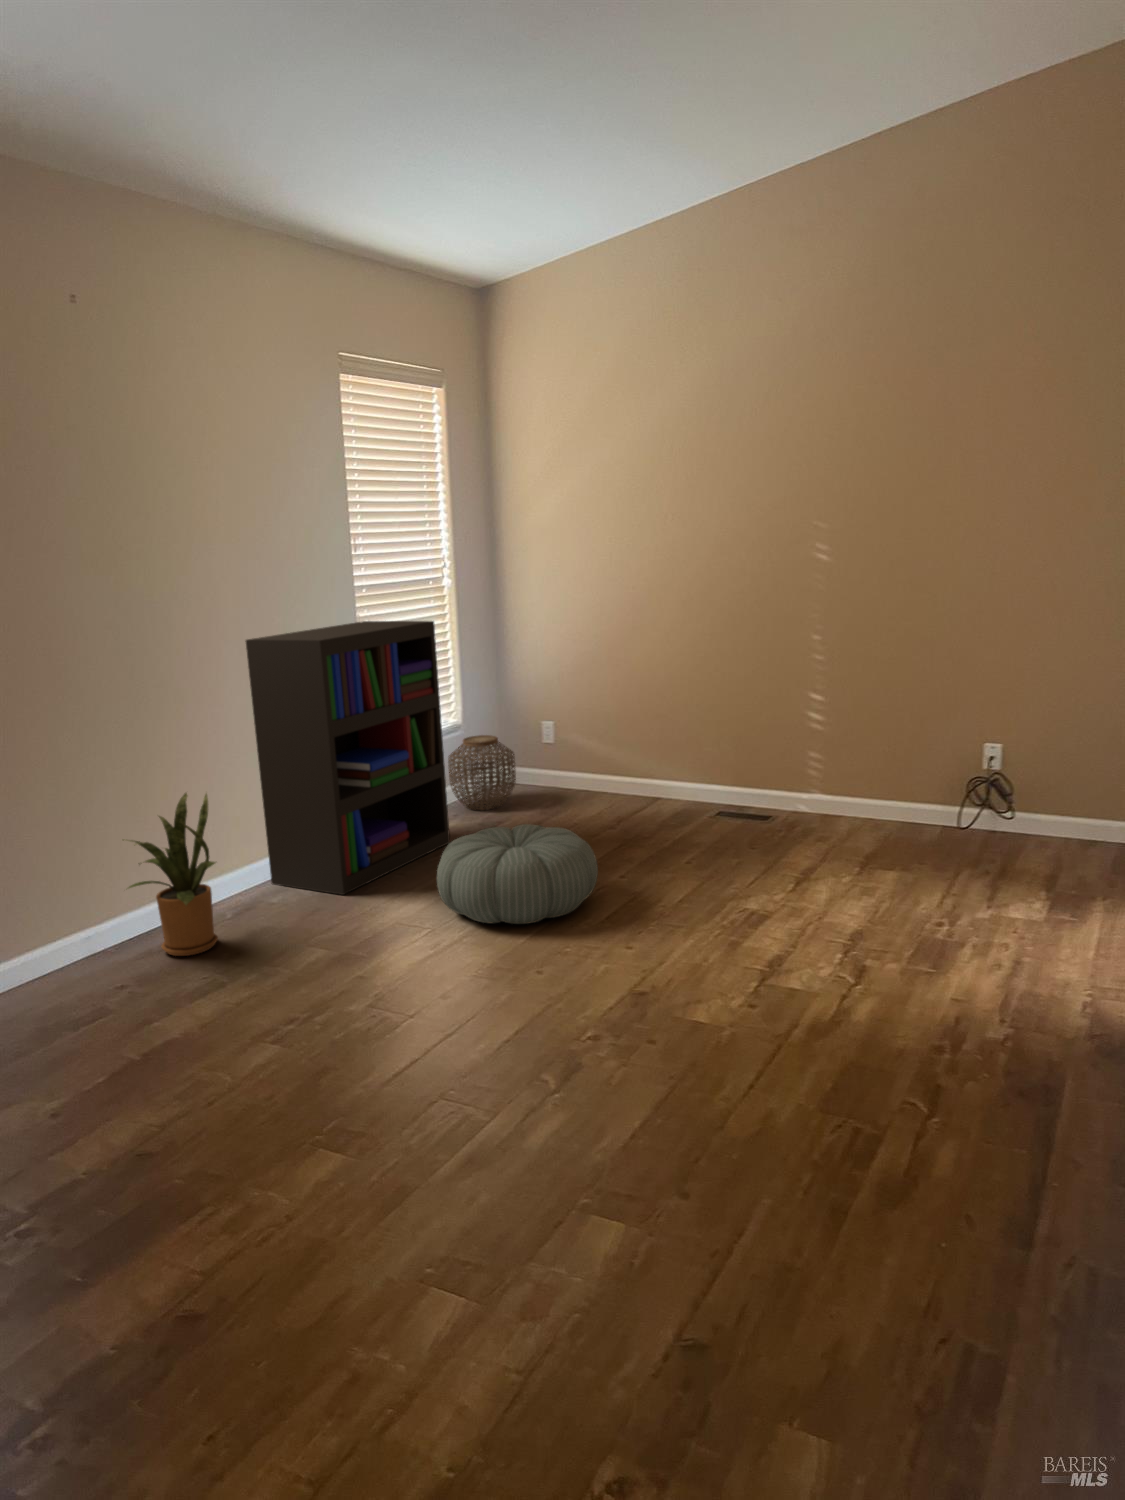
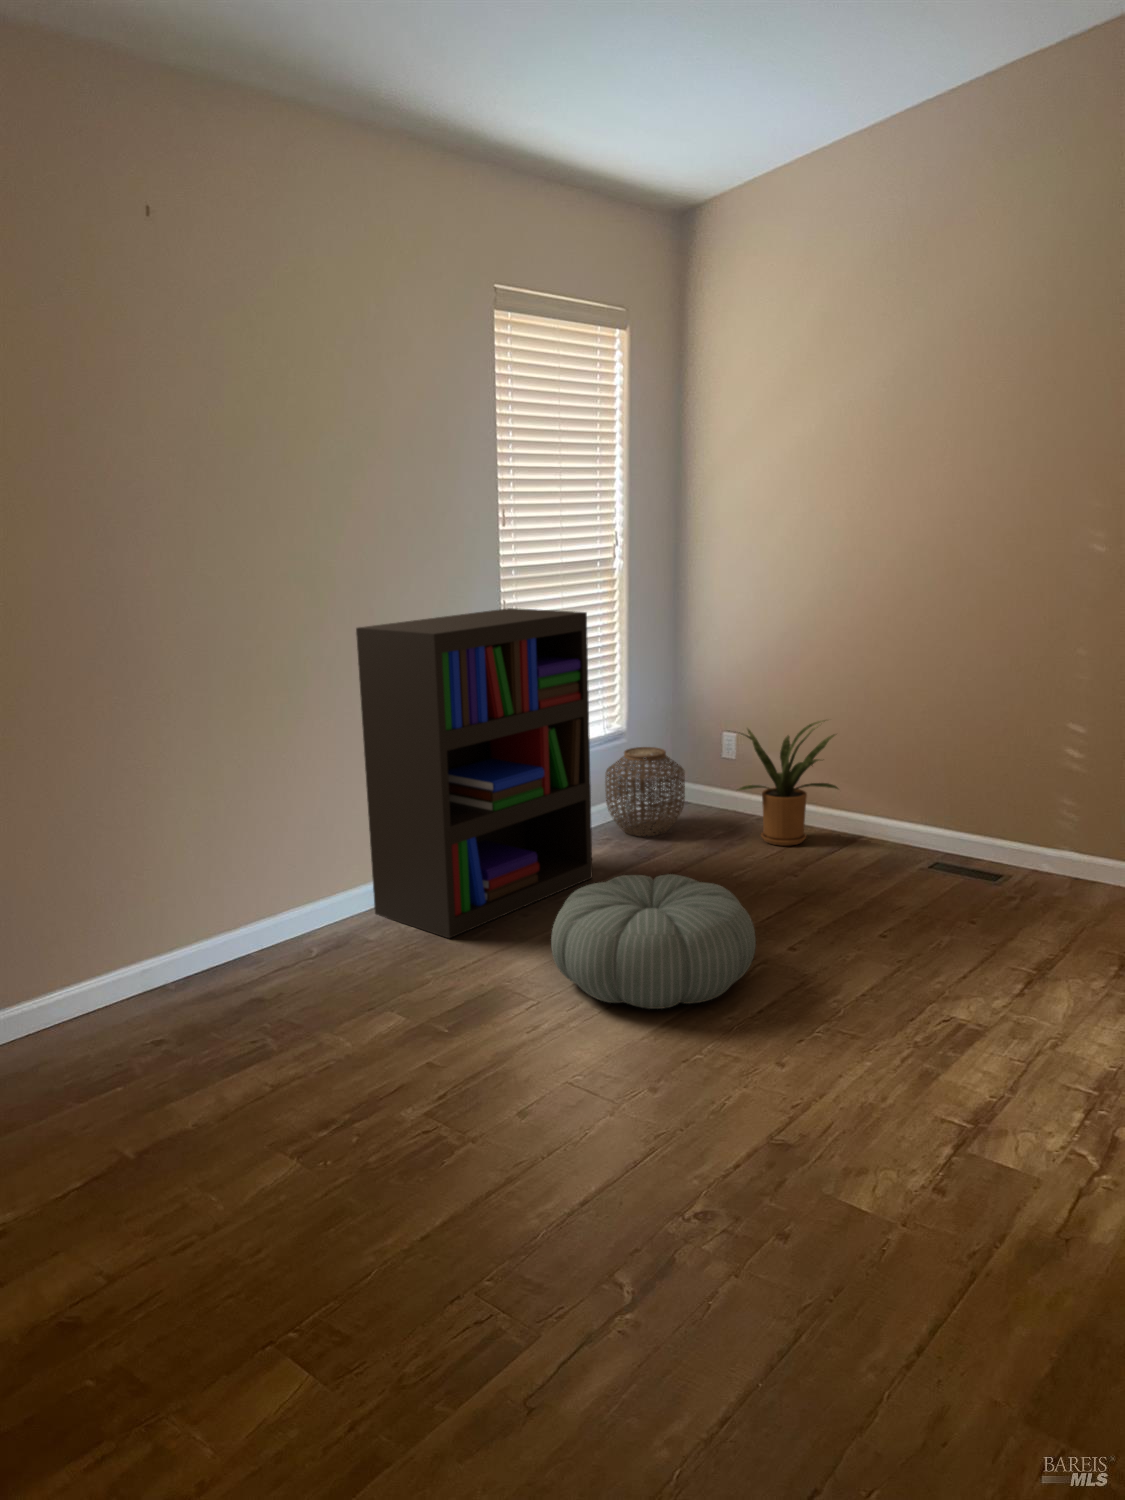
house plant: present [123,793,218,956] -> present [737,720,838,846]

